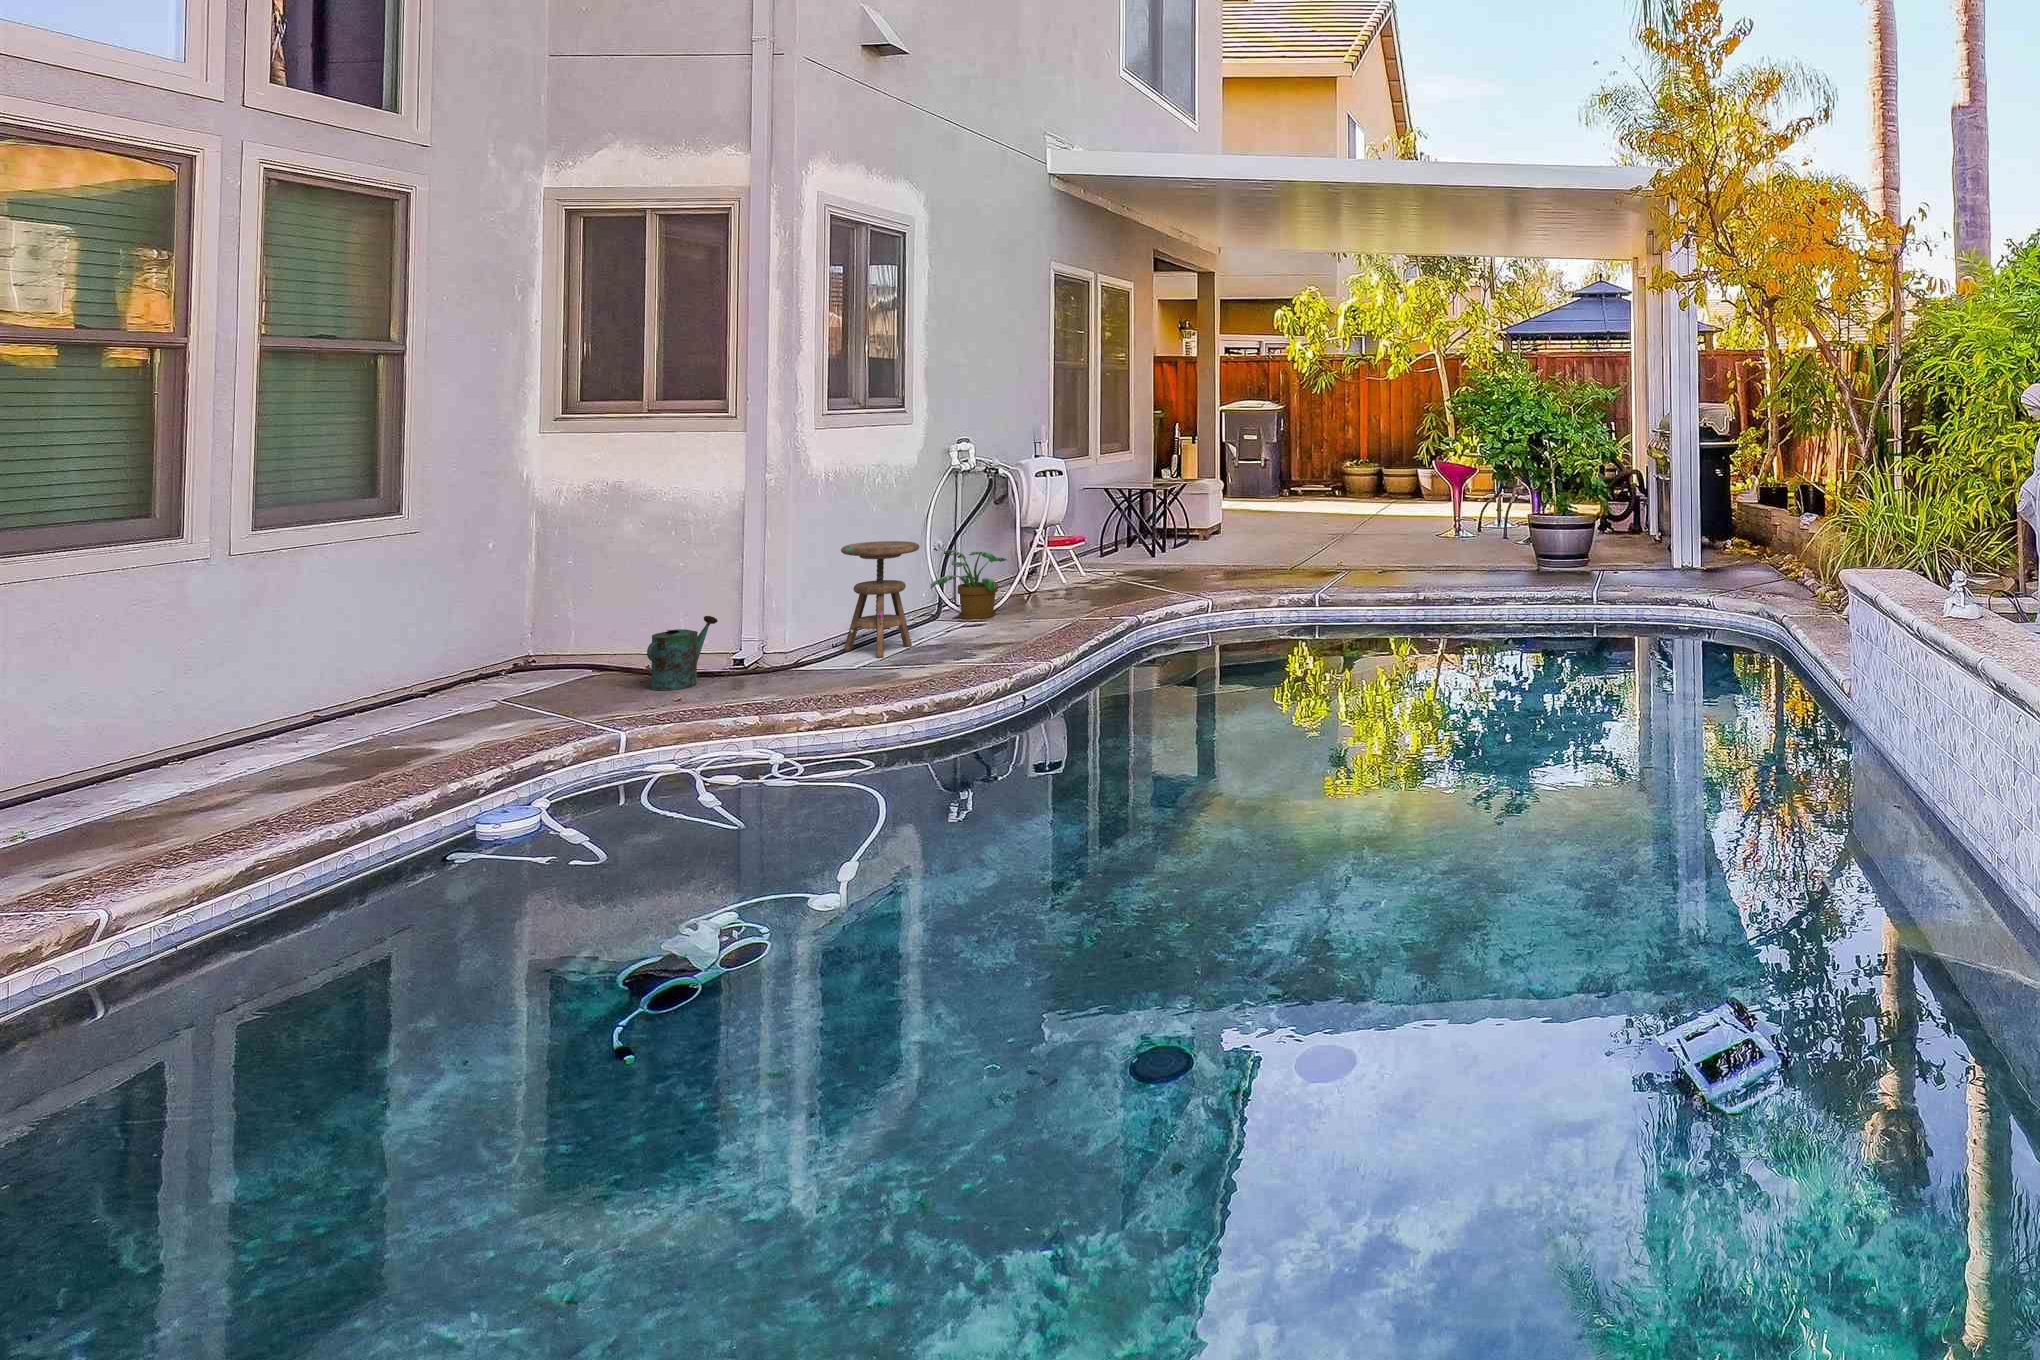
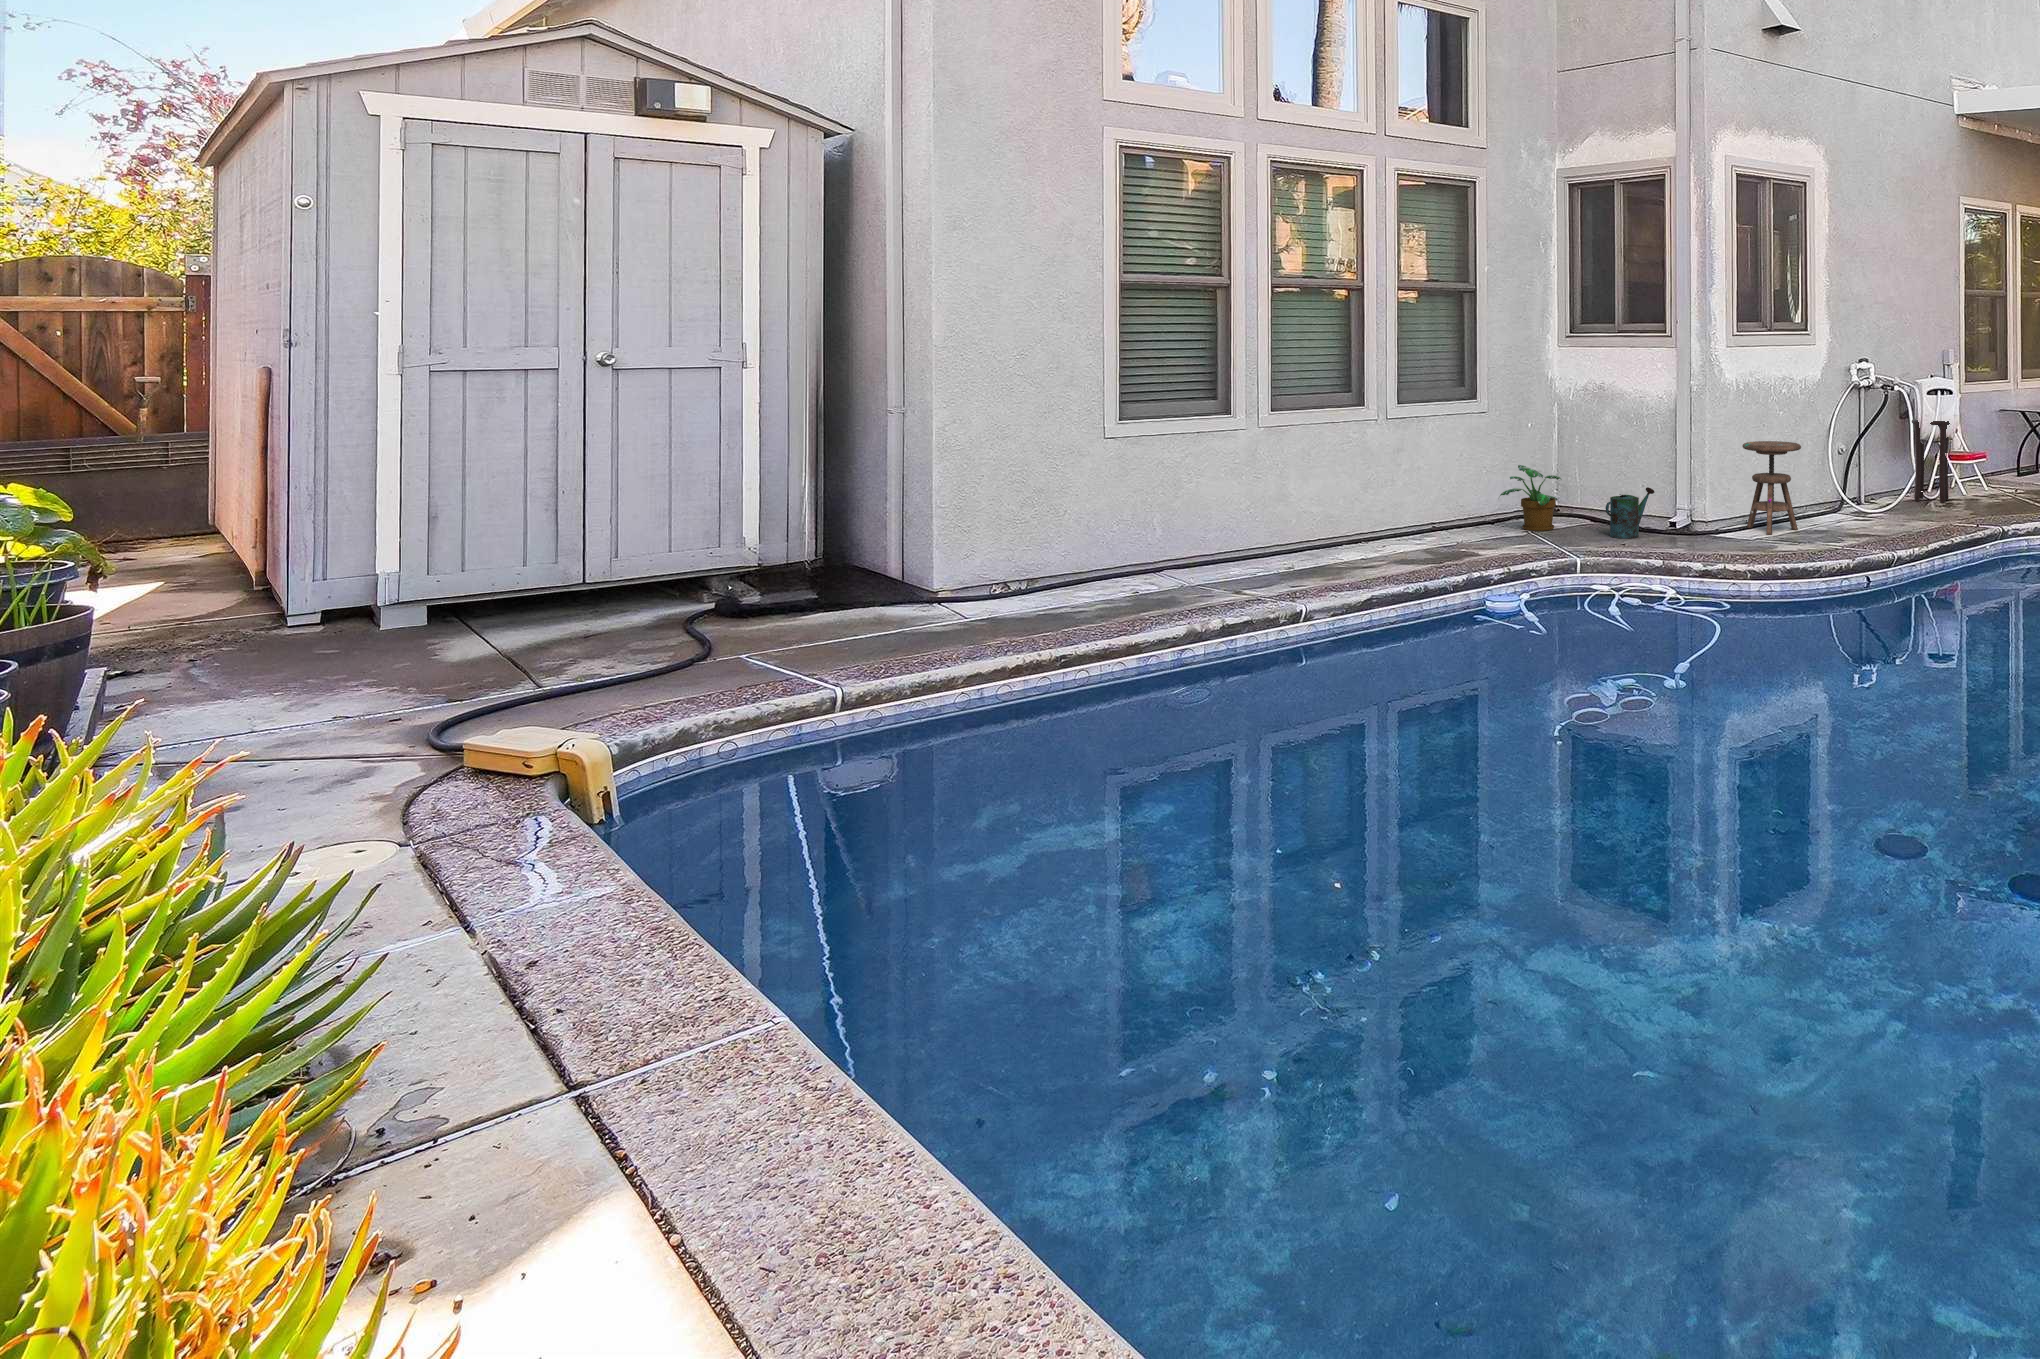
stool: none [1016,500,1062,593] -> present [1912,419,1950,503]
potted plant: present [931,550,1008,619] -> present [1500,465,1561,531]

